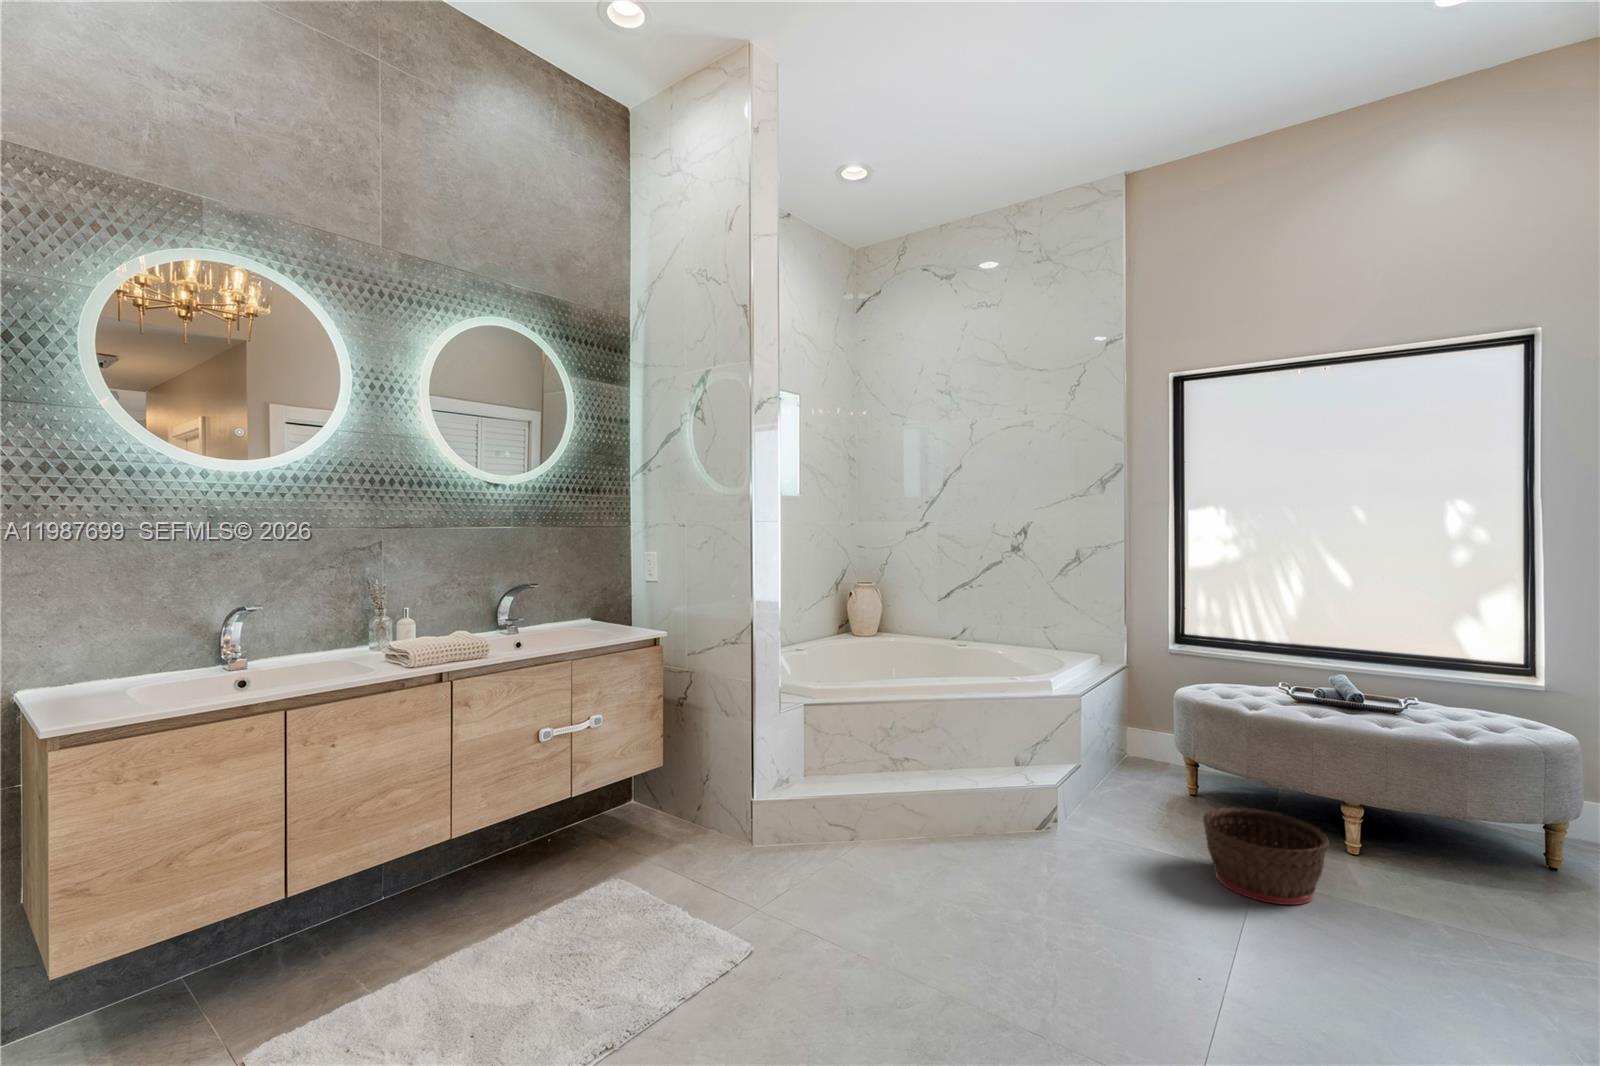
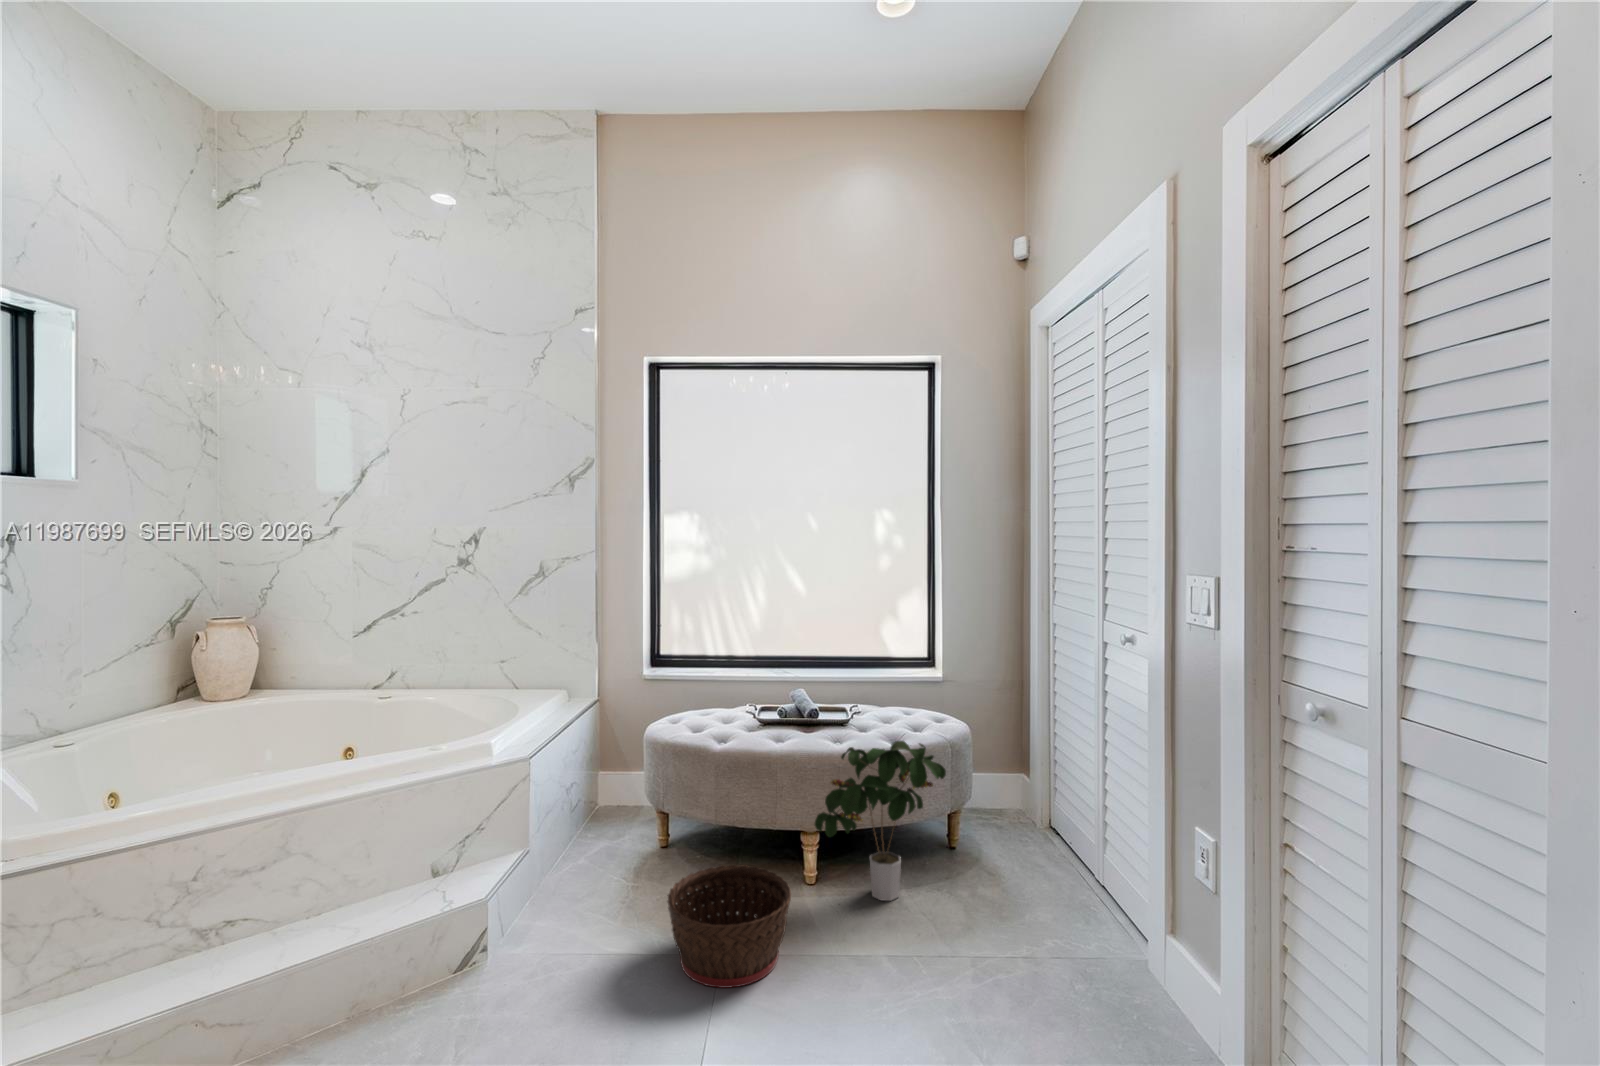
potted plant: none [1356,728,1534,889] -> present [815,741,946,901]

